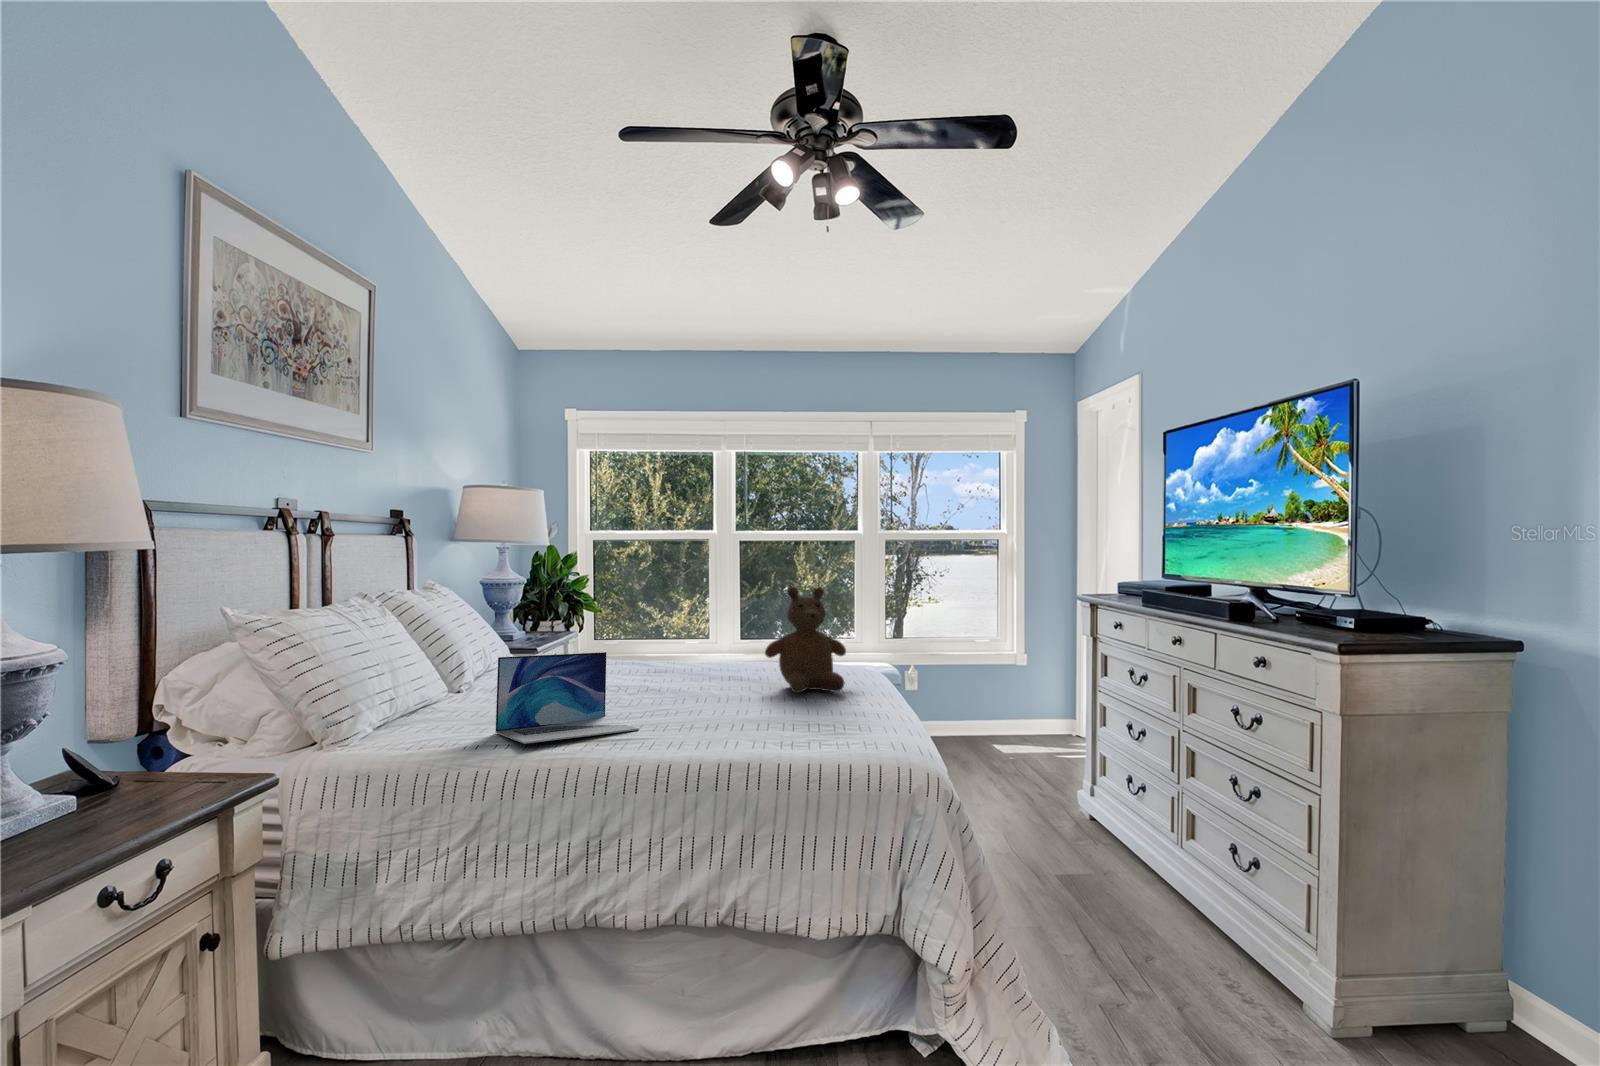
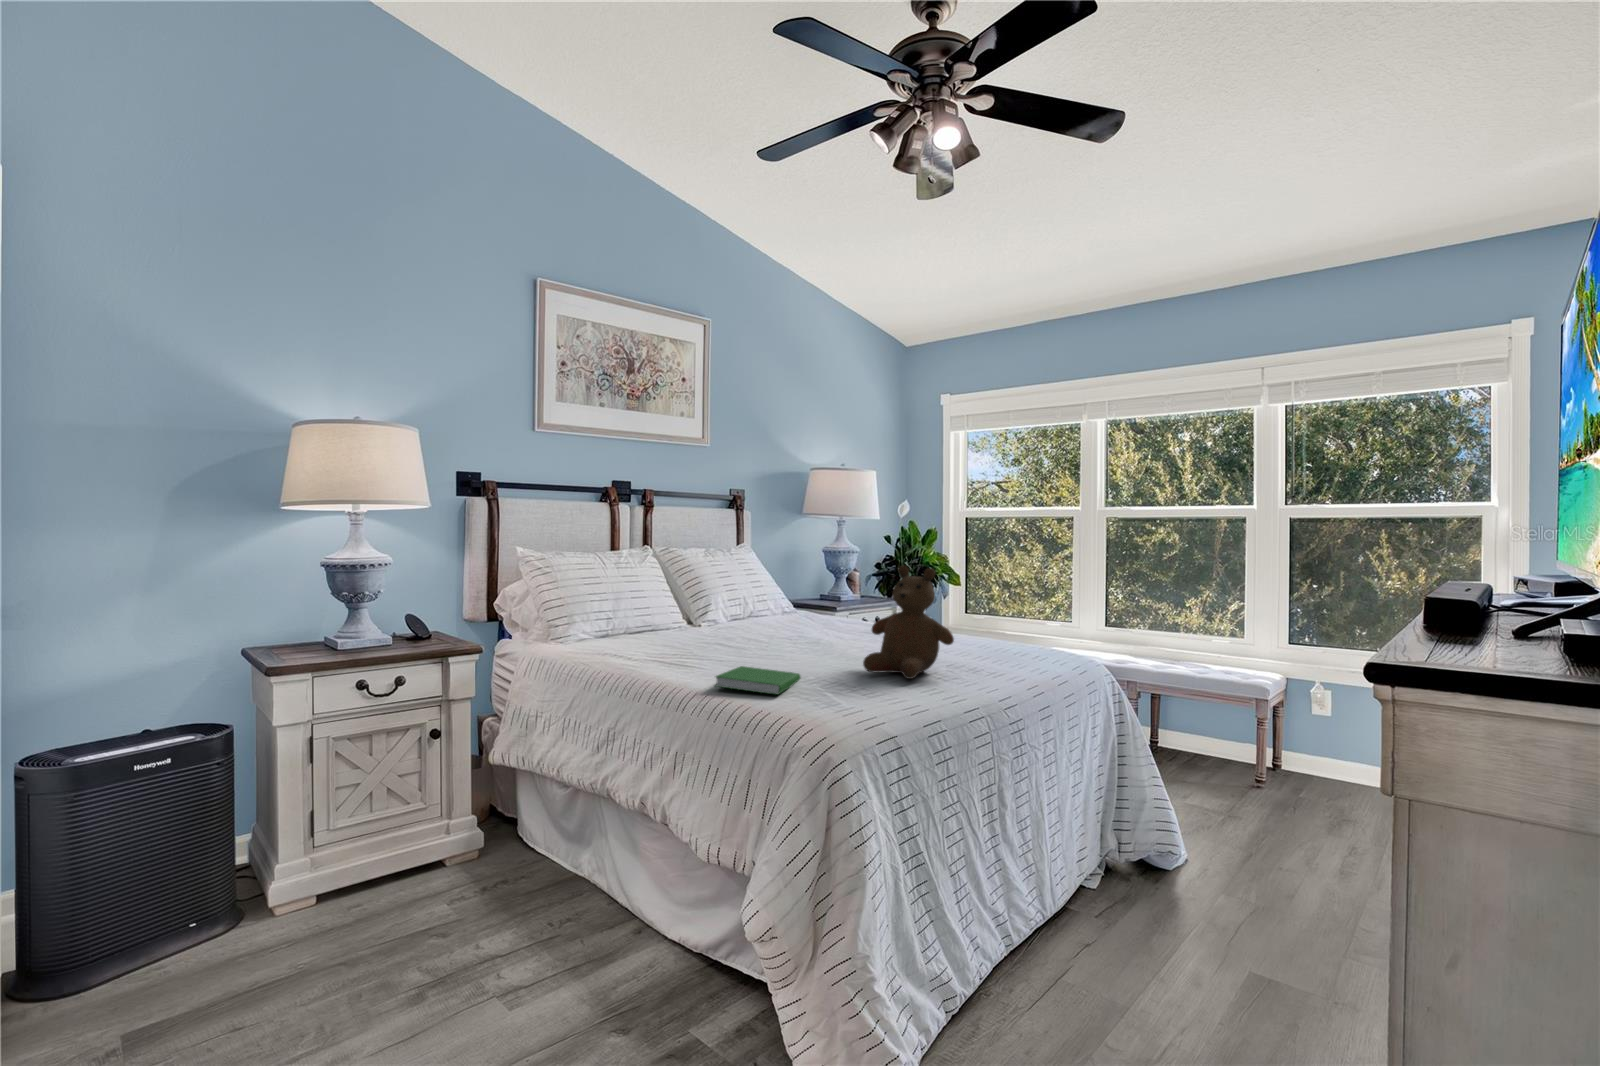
laptop: present [496,652,639,744] -> none [599,597,713,670]
hardcover book: none [693,708,799,735] -> present [715,666,801,694]

